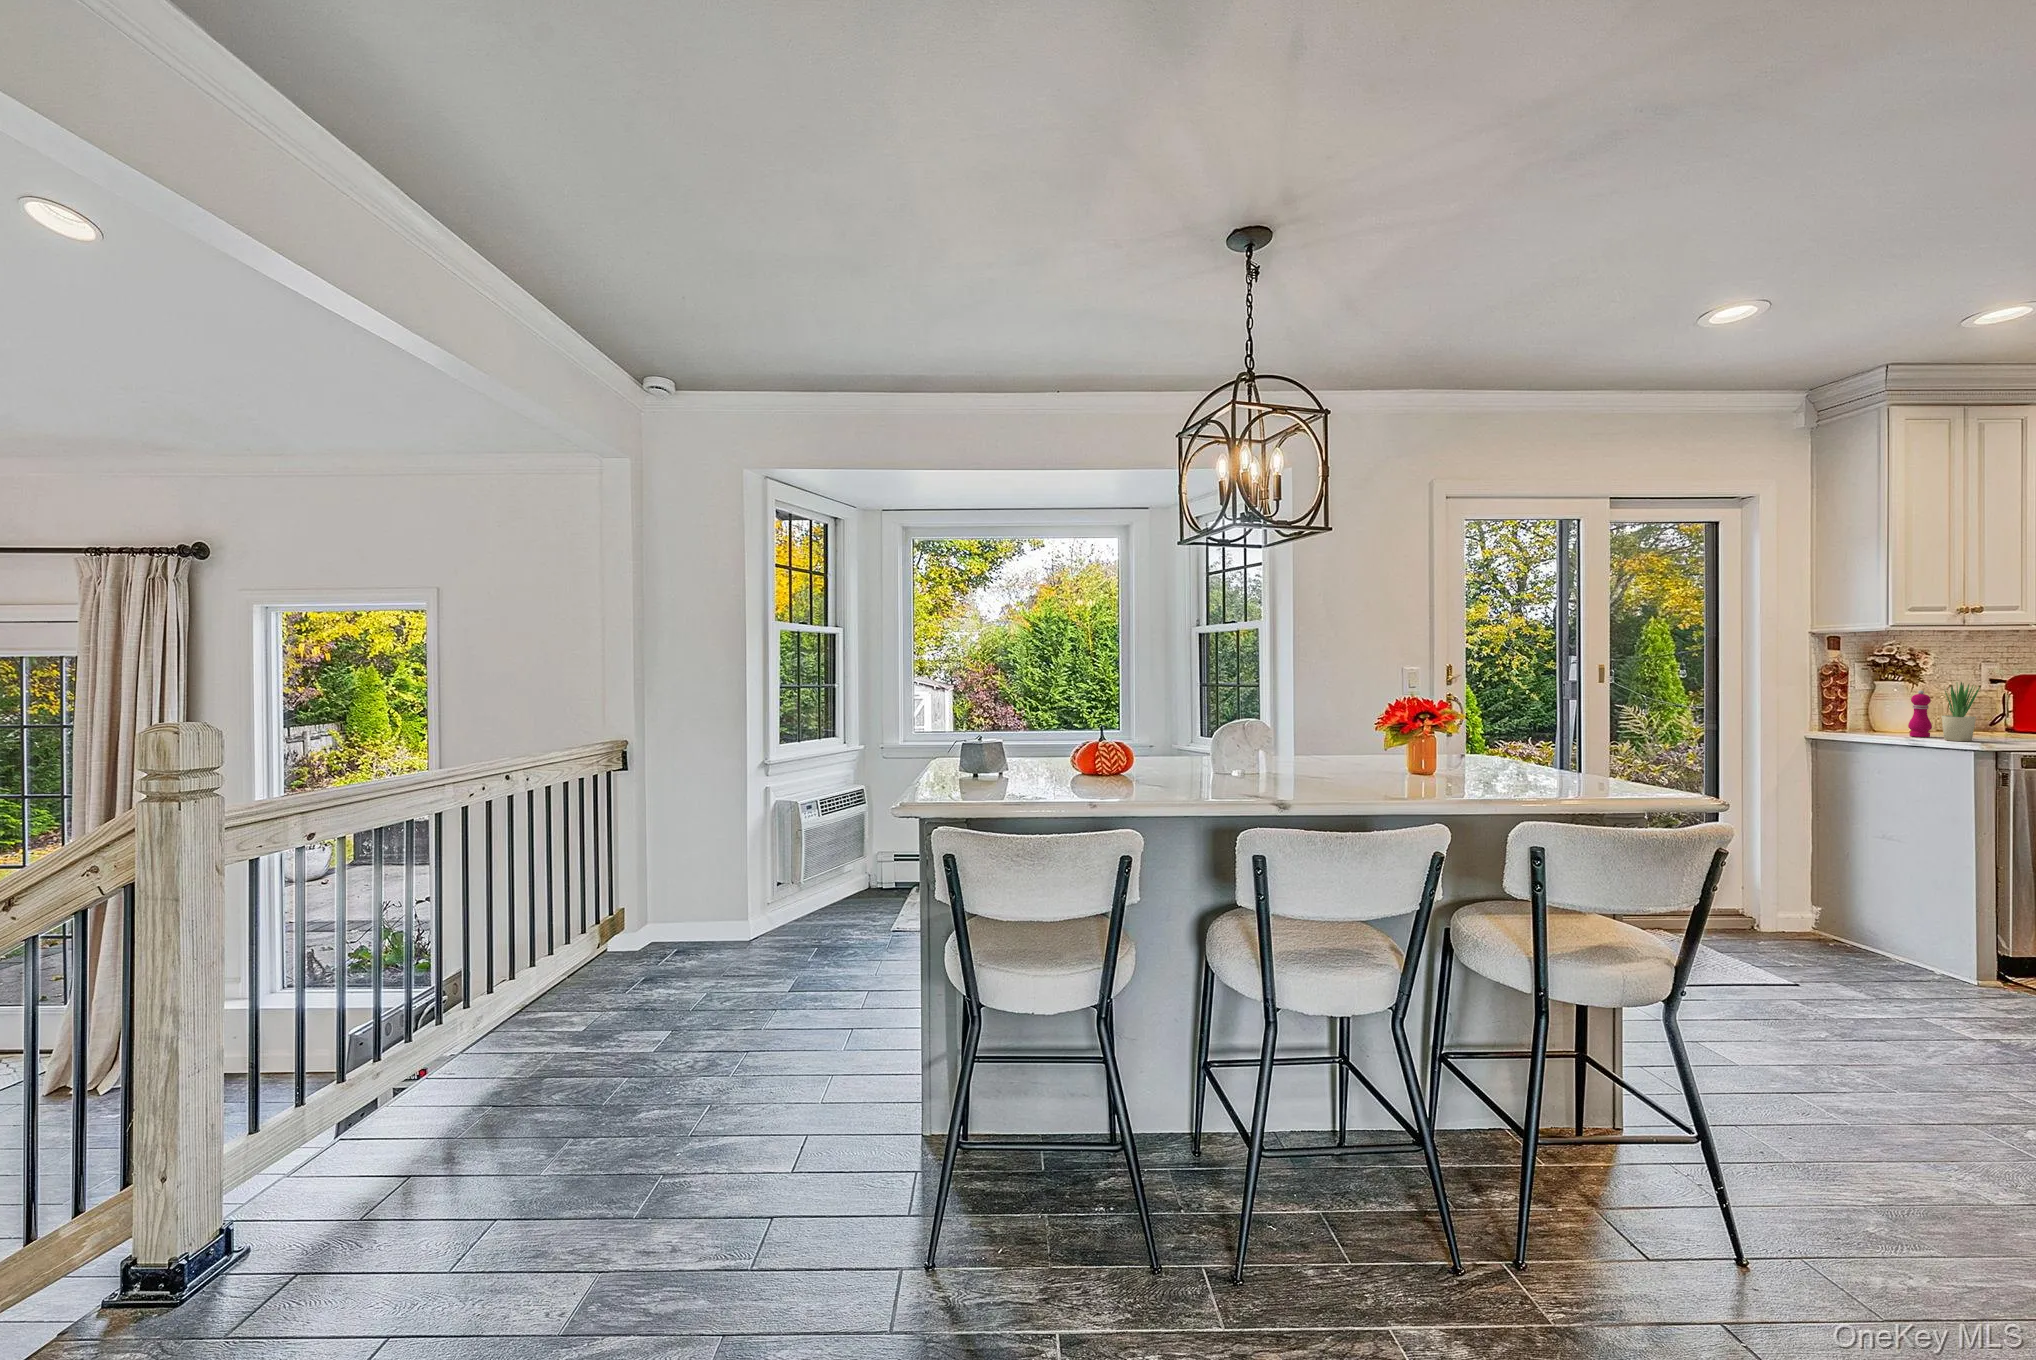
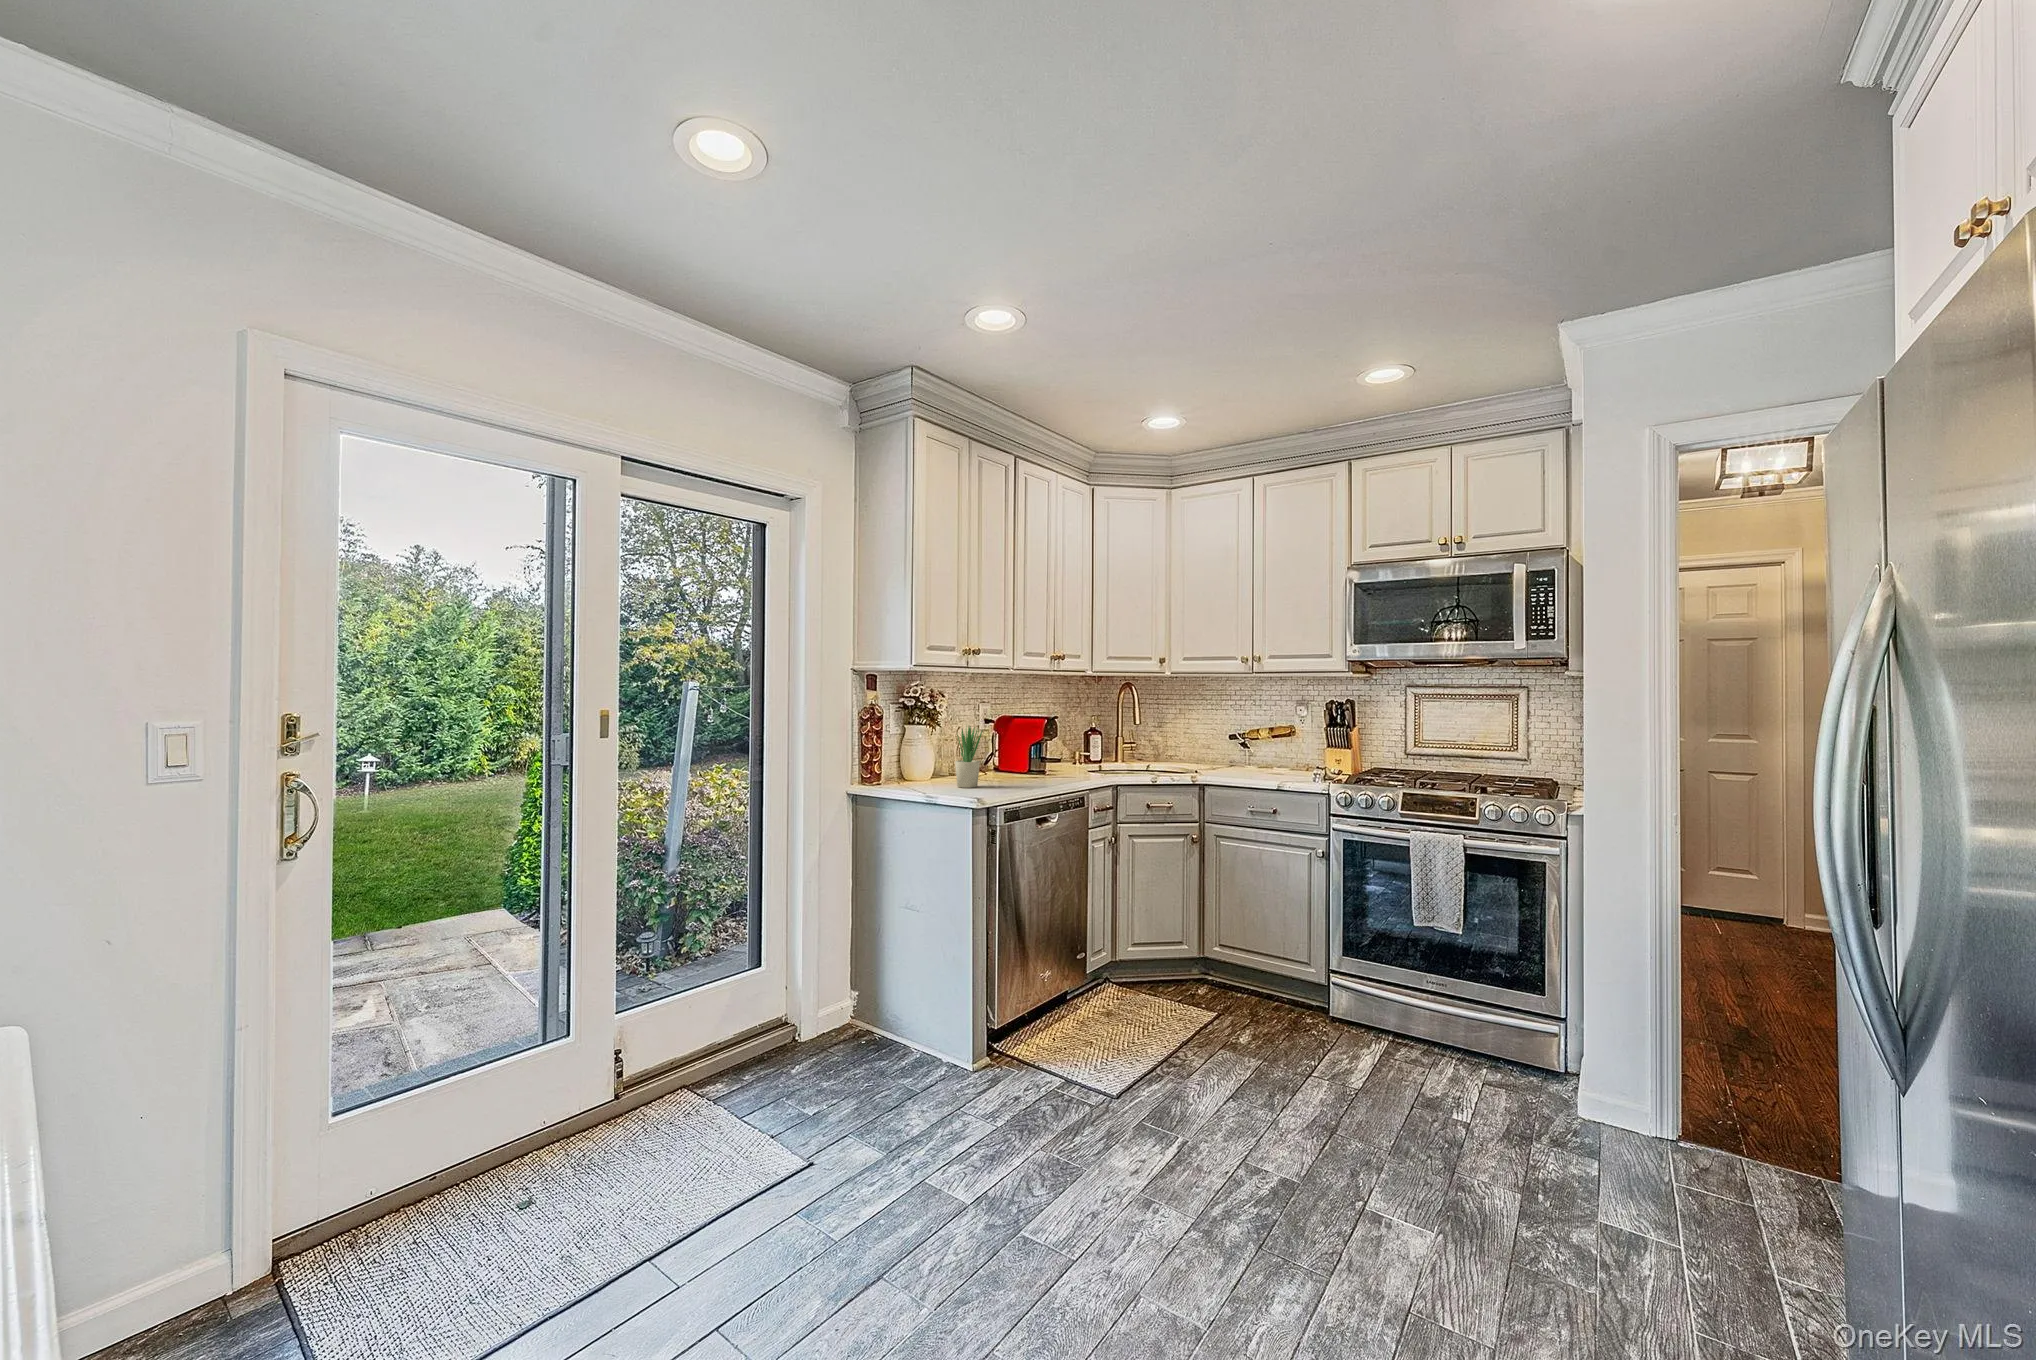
pepper mill: present [1908,690,1932,737] -> none [930,734,948,784]

